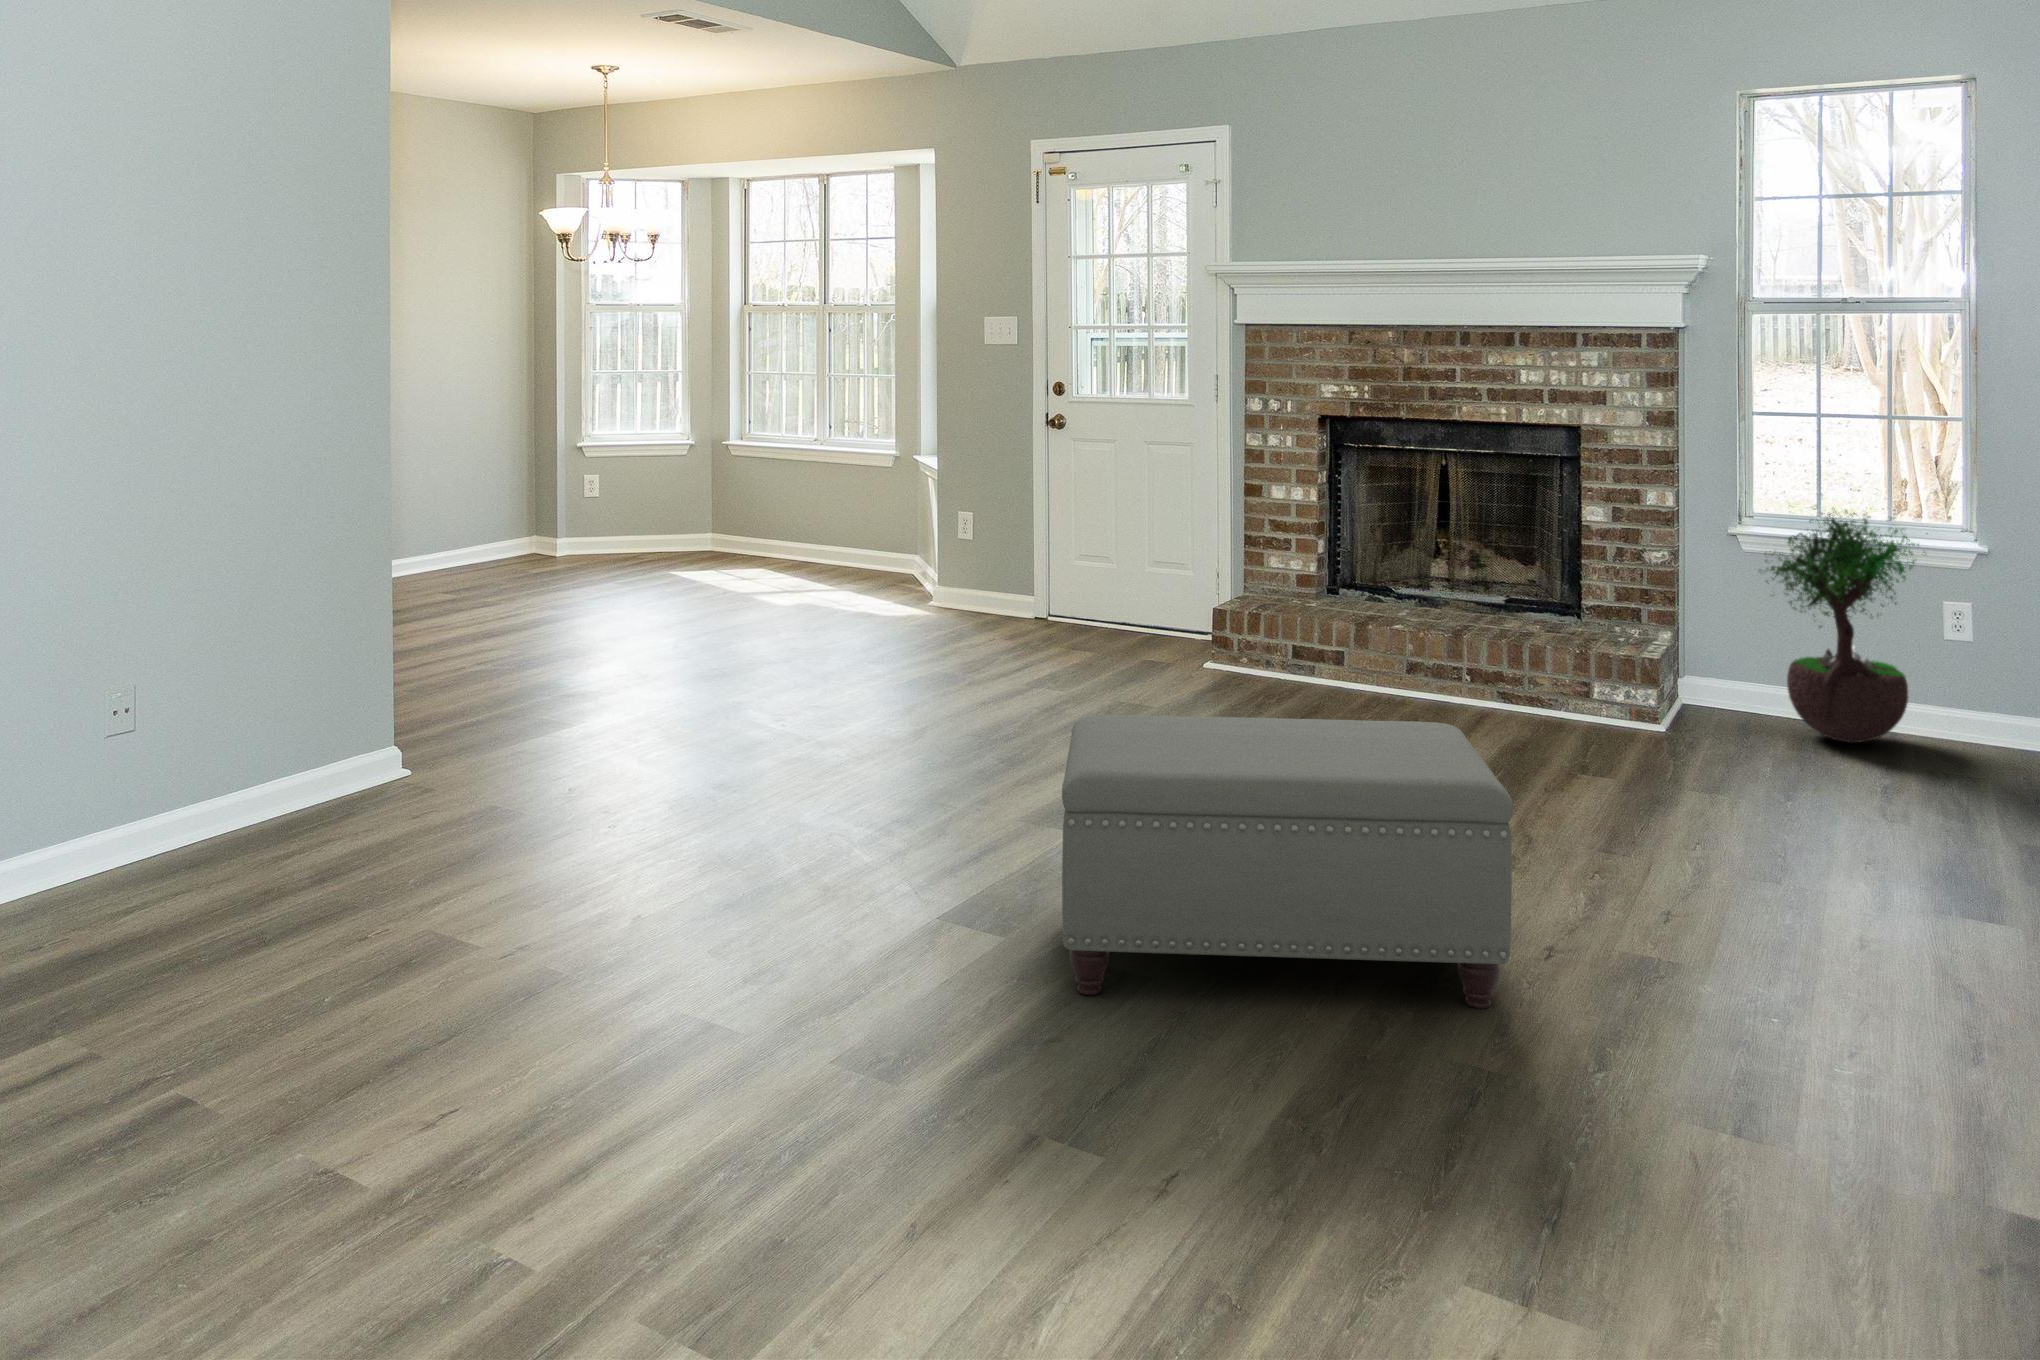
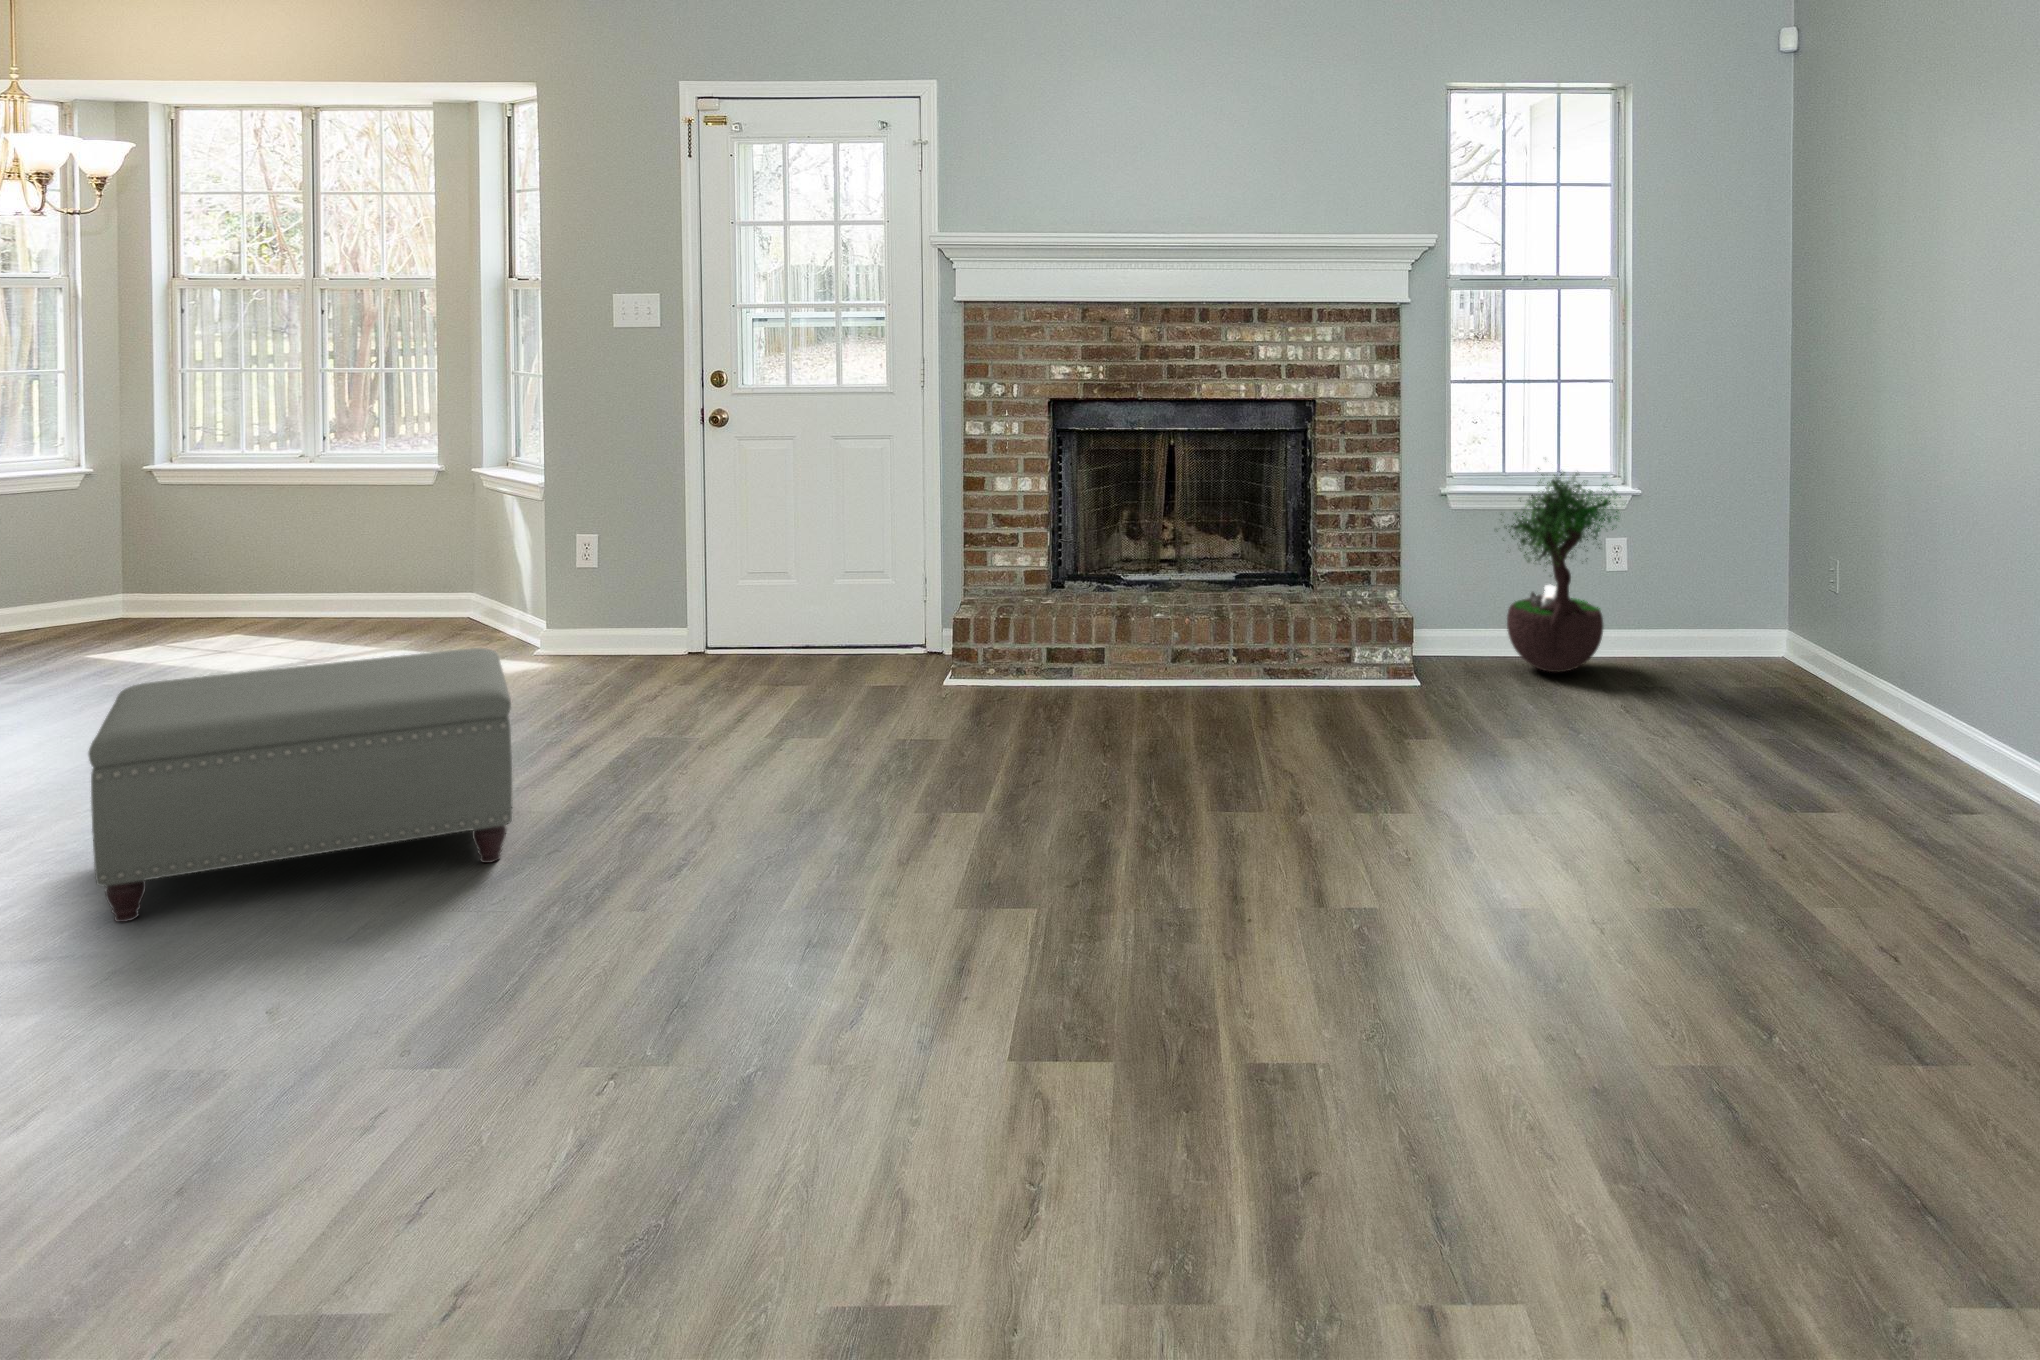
ottoman: present [1062,715,1513,1009] -> present [89,648,512,922]

